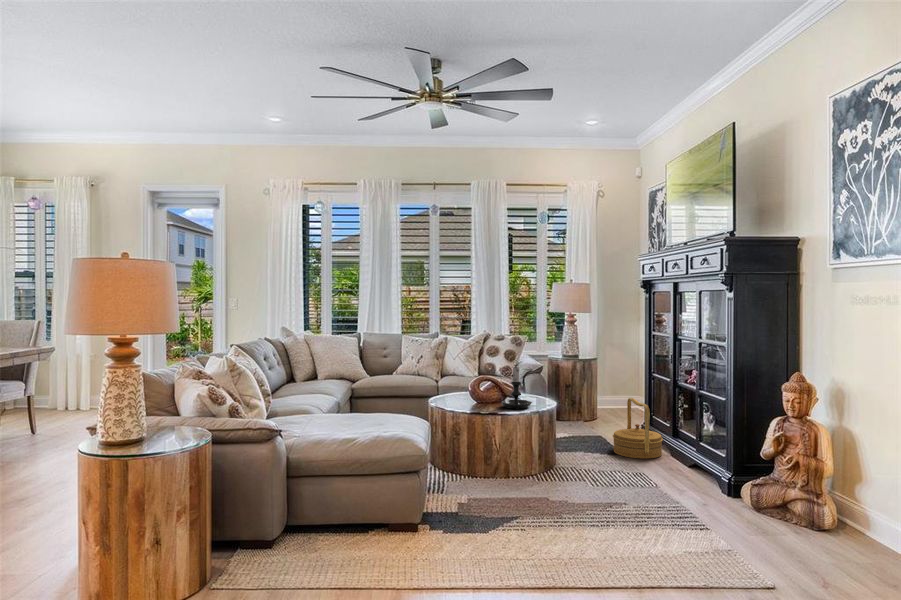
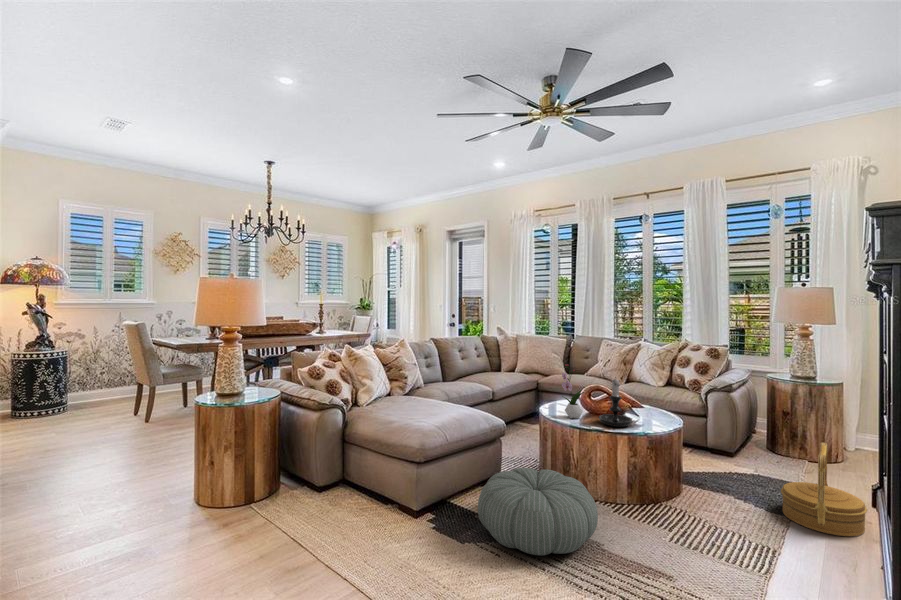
flower arrangement: none [464,357,488,409] -> present [562,364,584,419]
pouf: none [463,454,573,523] -> present [478,468,598,556]

